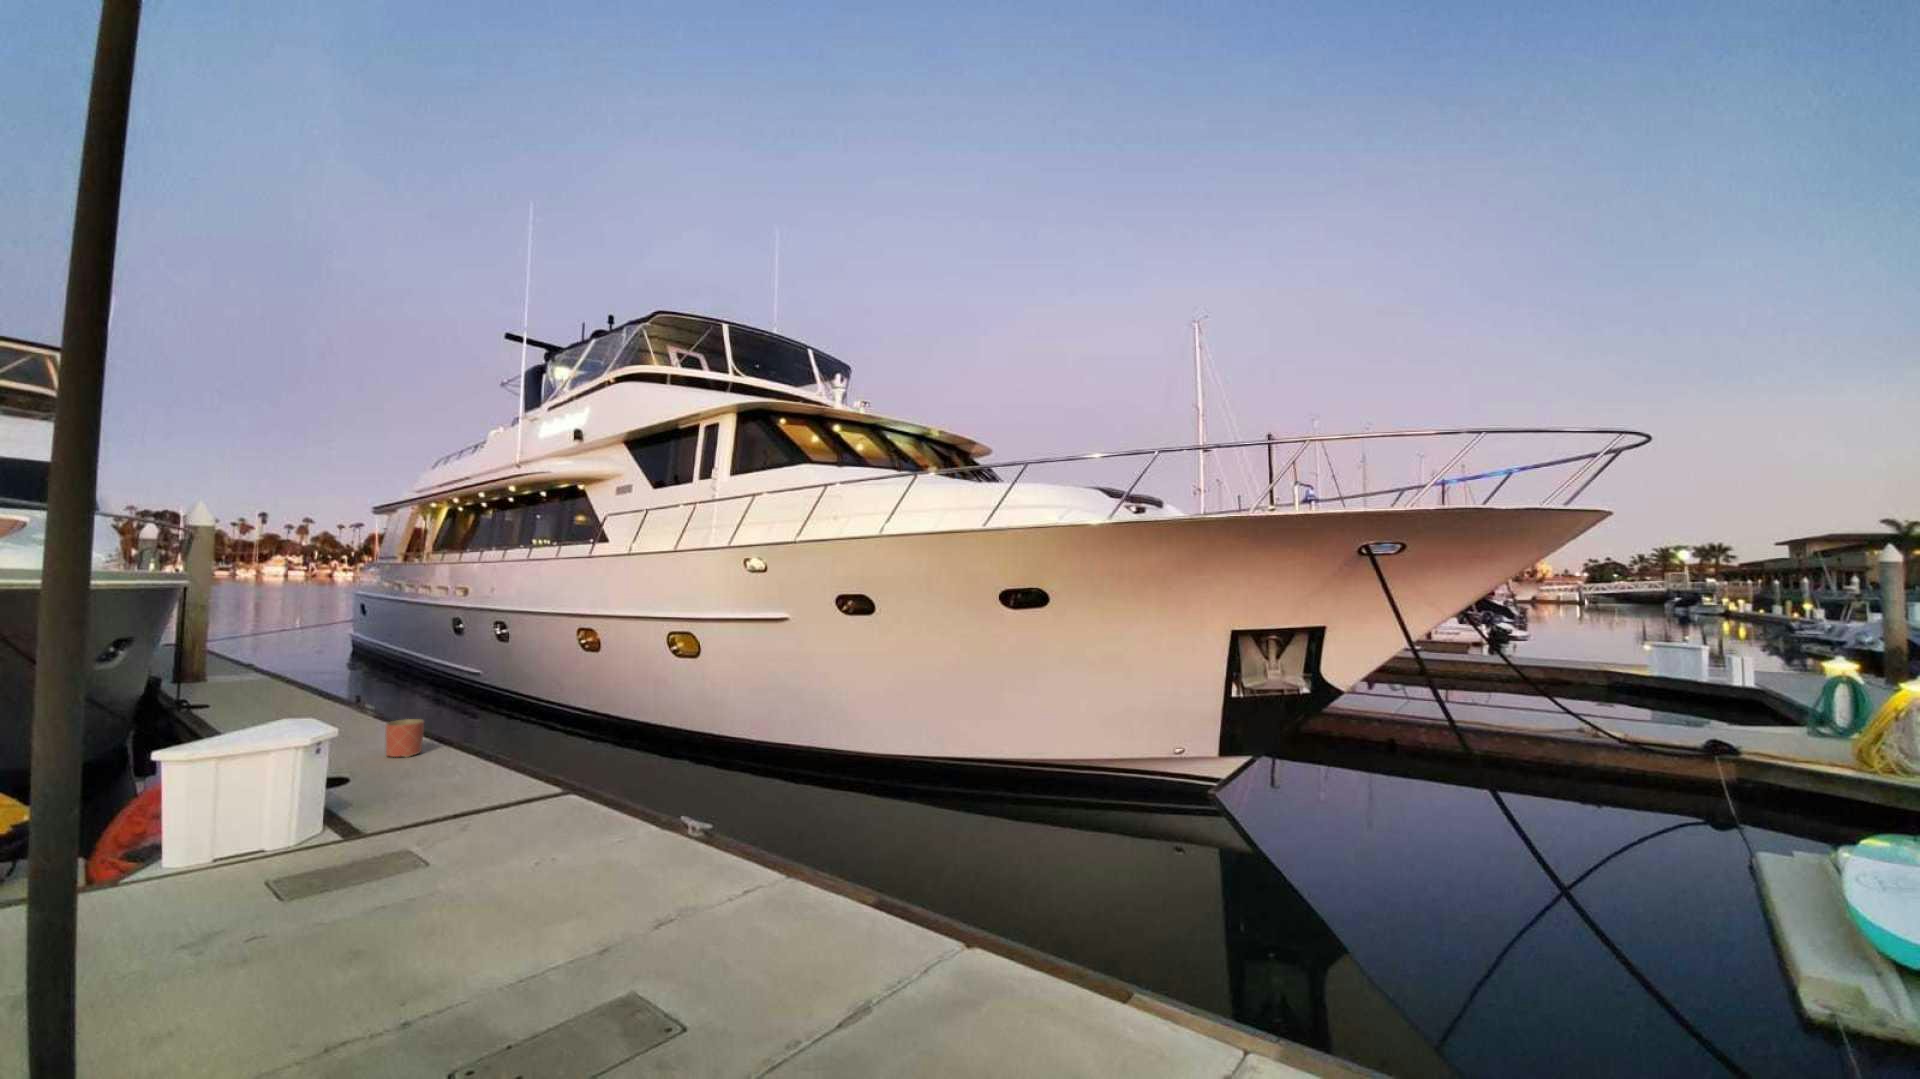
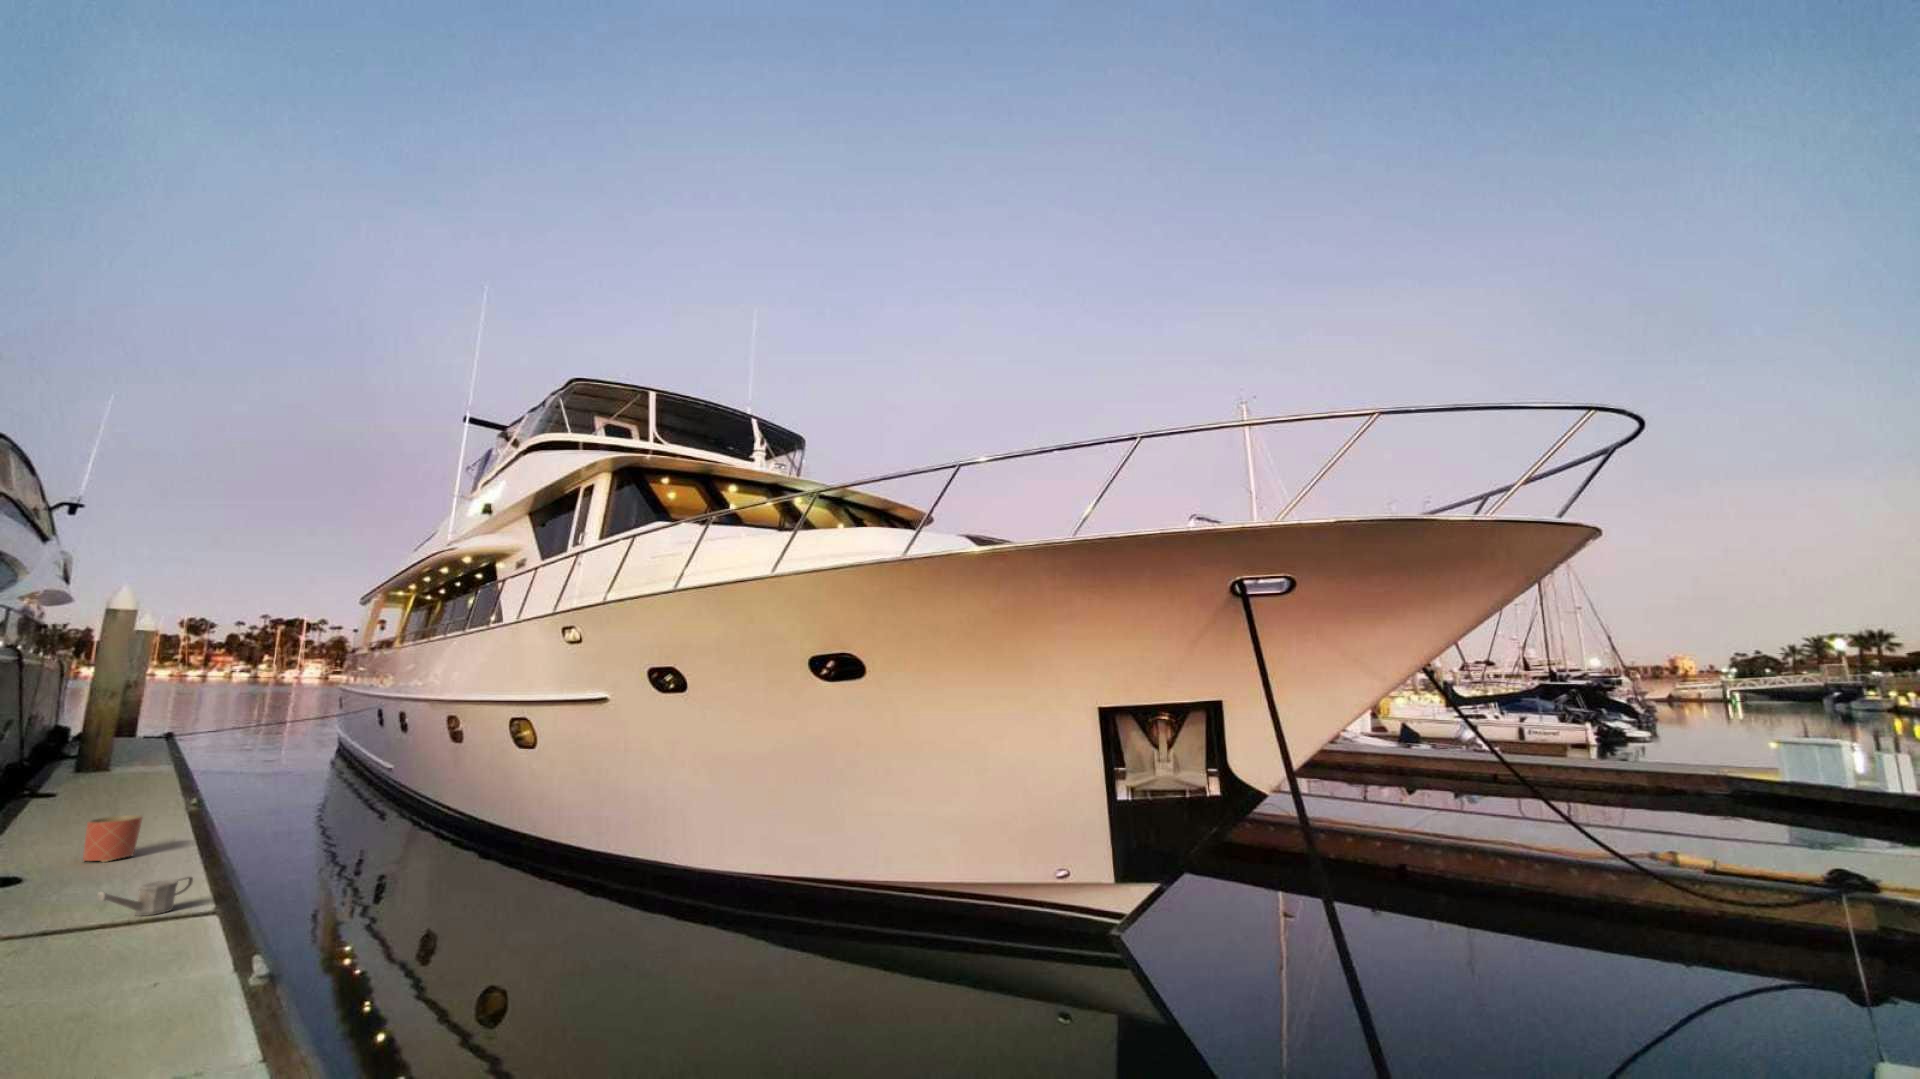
watering can: none [503,764,547,794] -> present [97,877,193,916]

